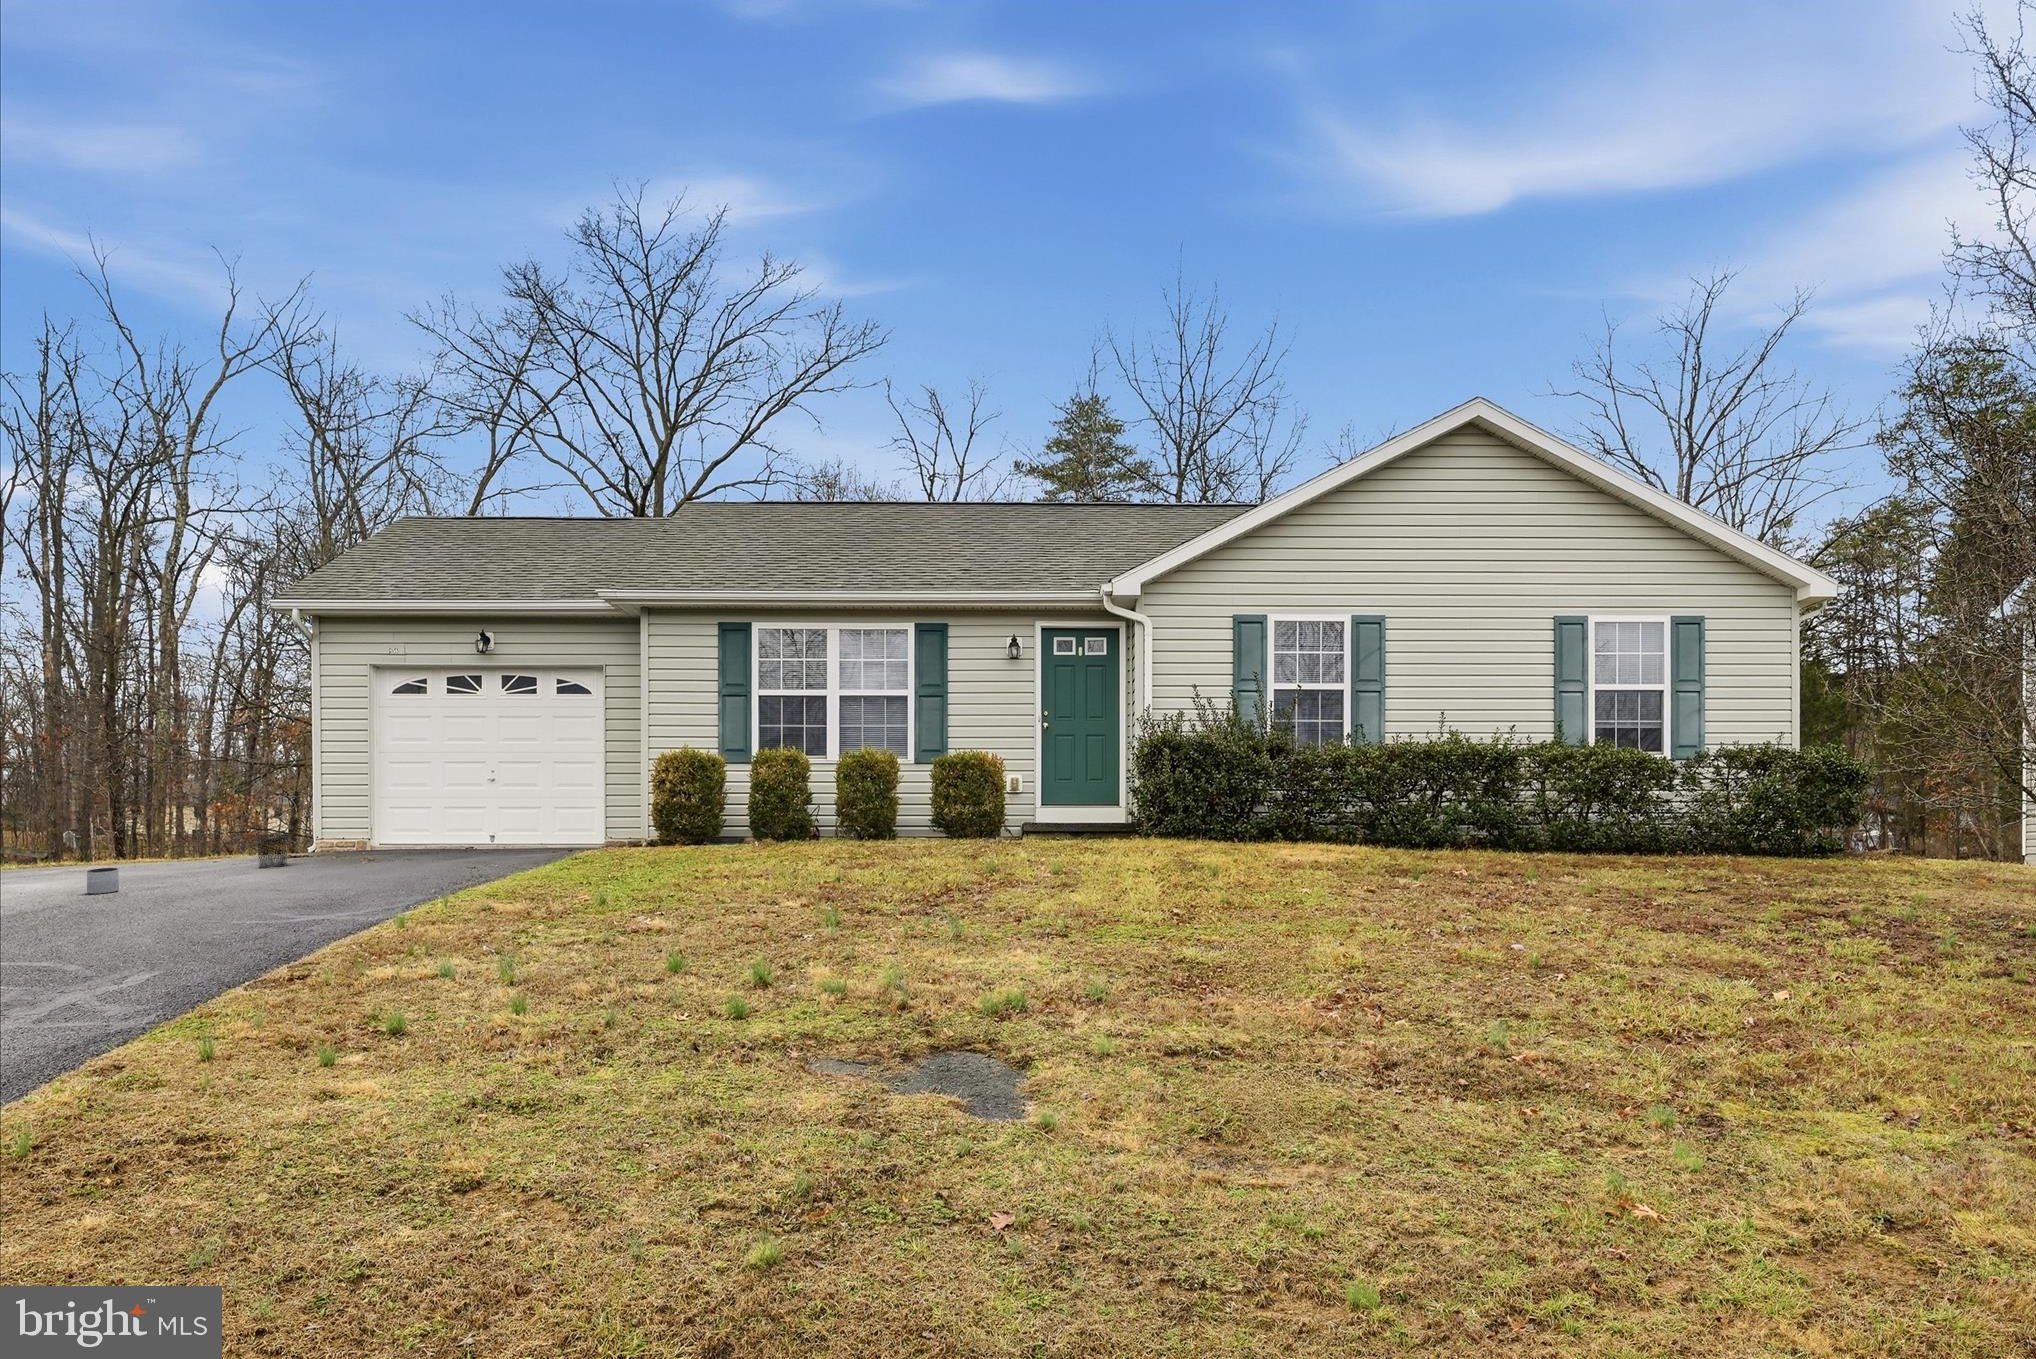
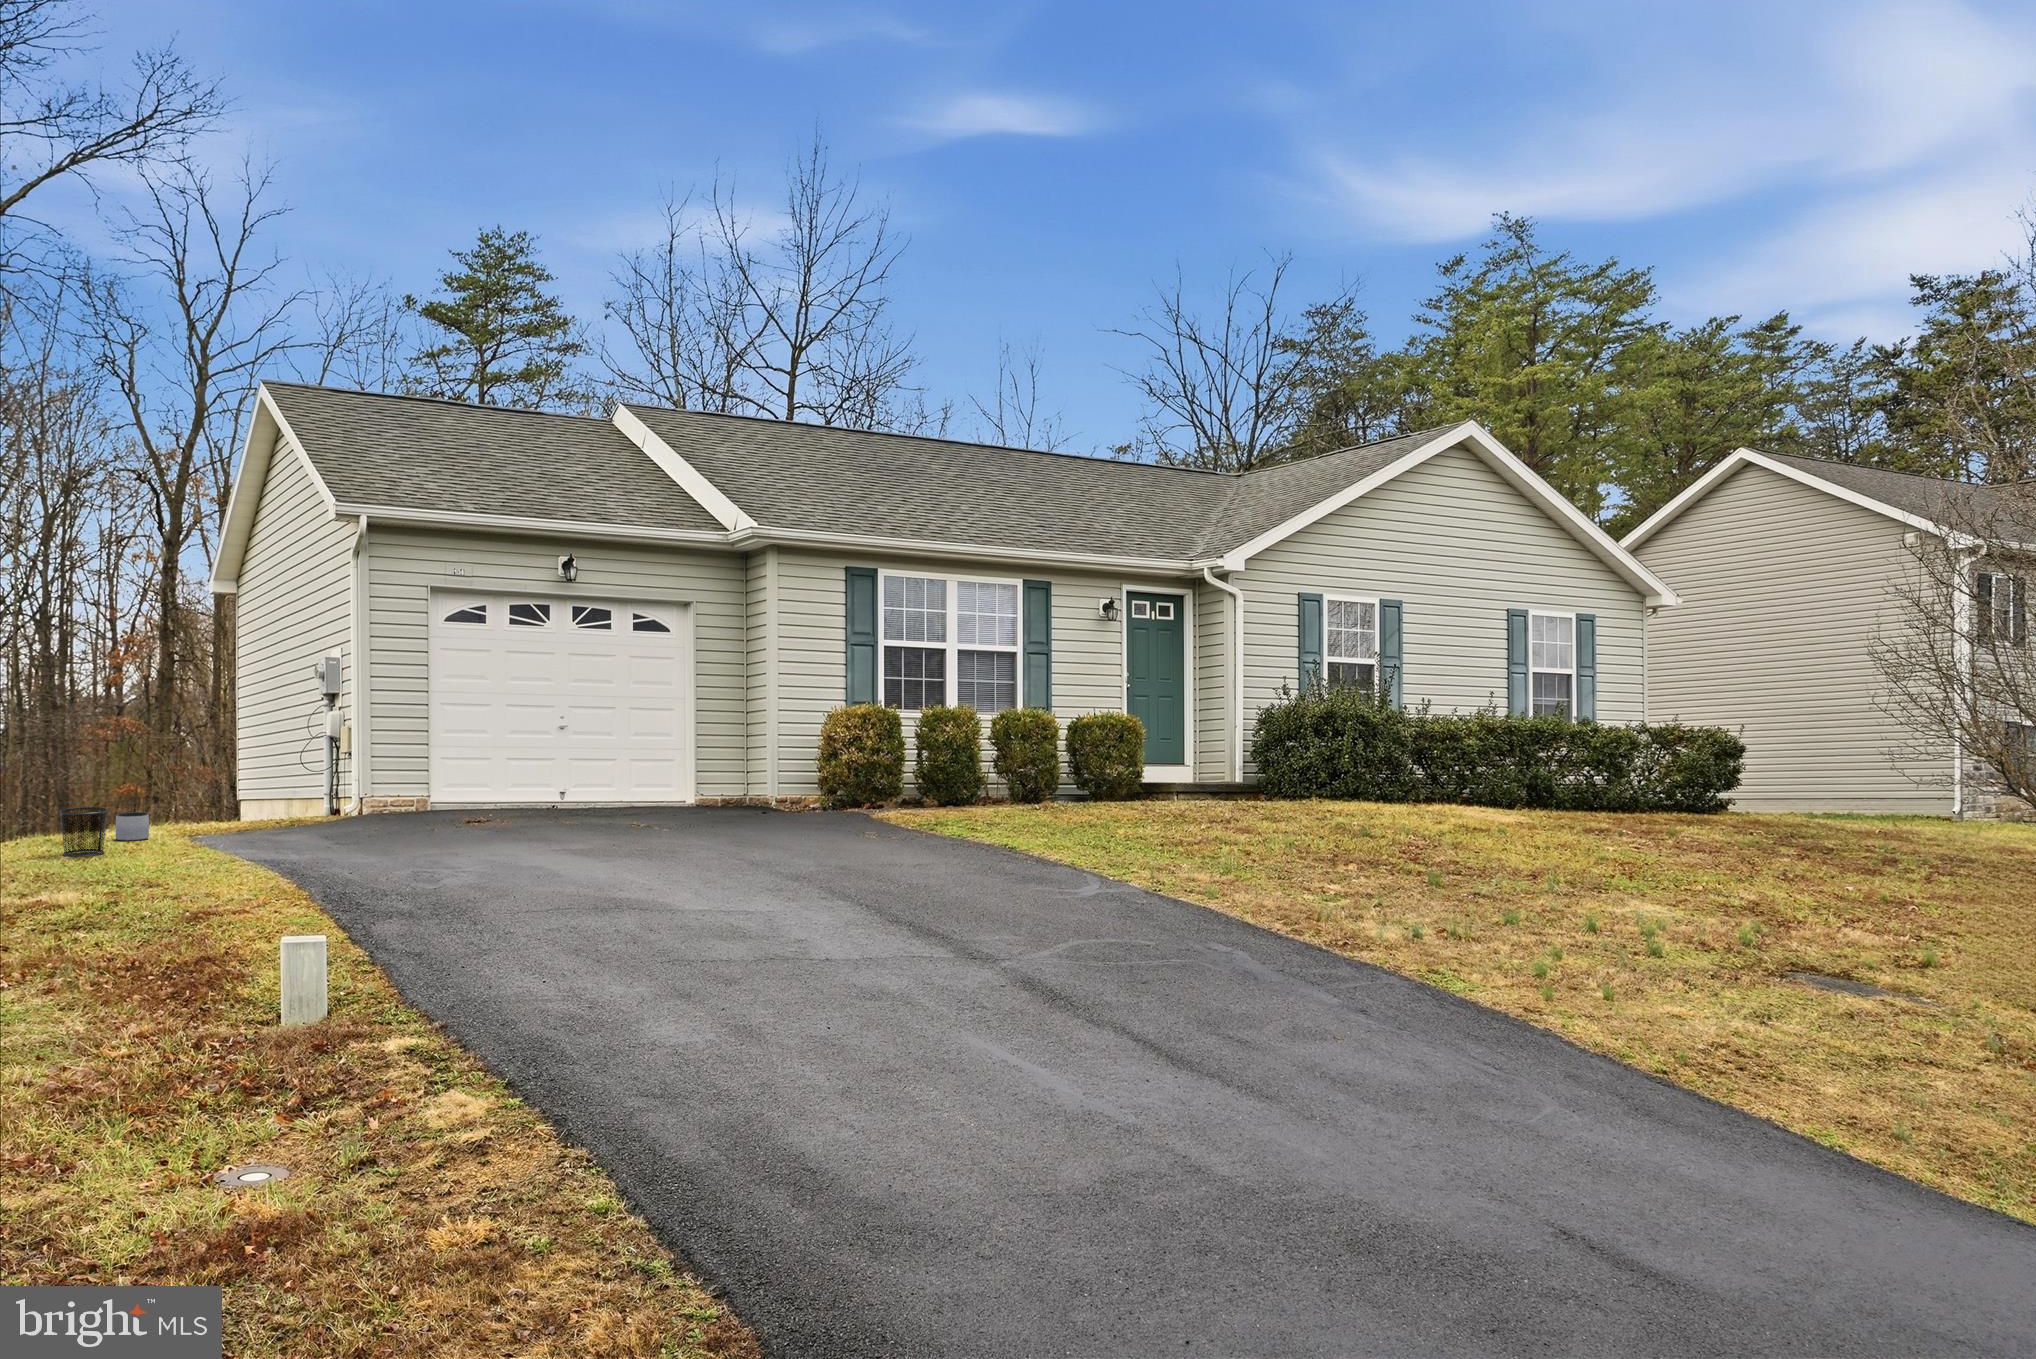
trash can: present [256,833,289,868] -> present [59,807,108,857]

